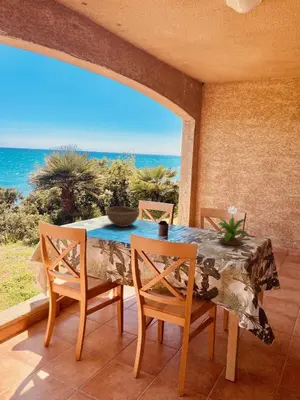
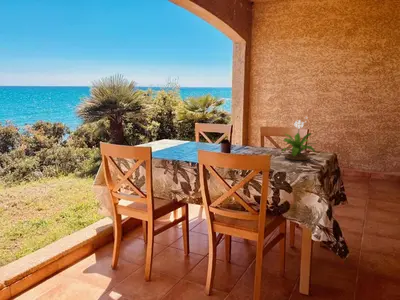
bowl: present [107,207,139,227] -> none [166,128,200,148]

